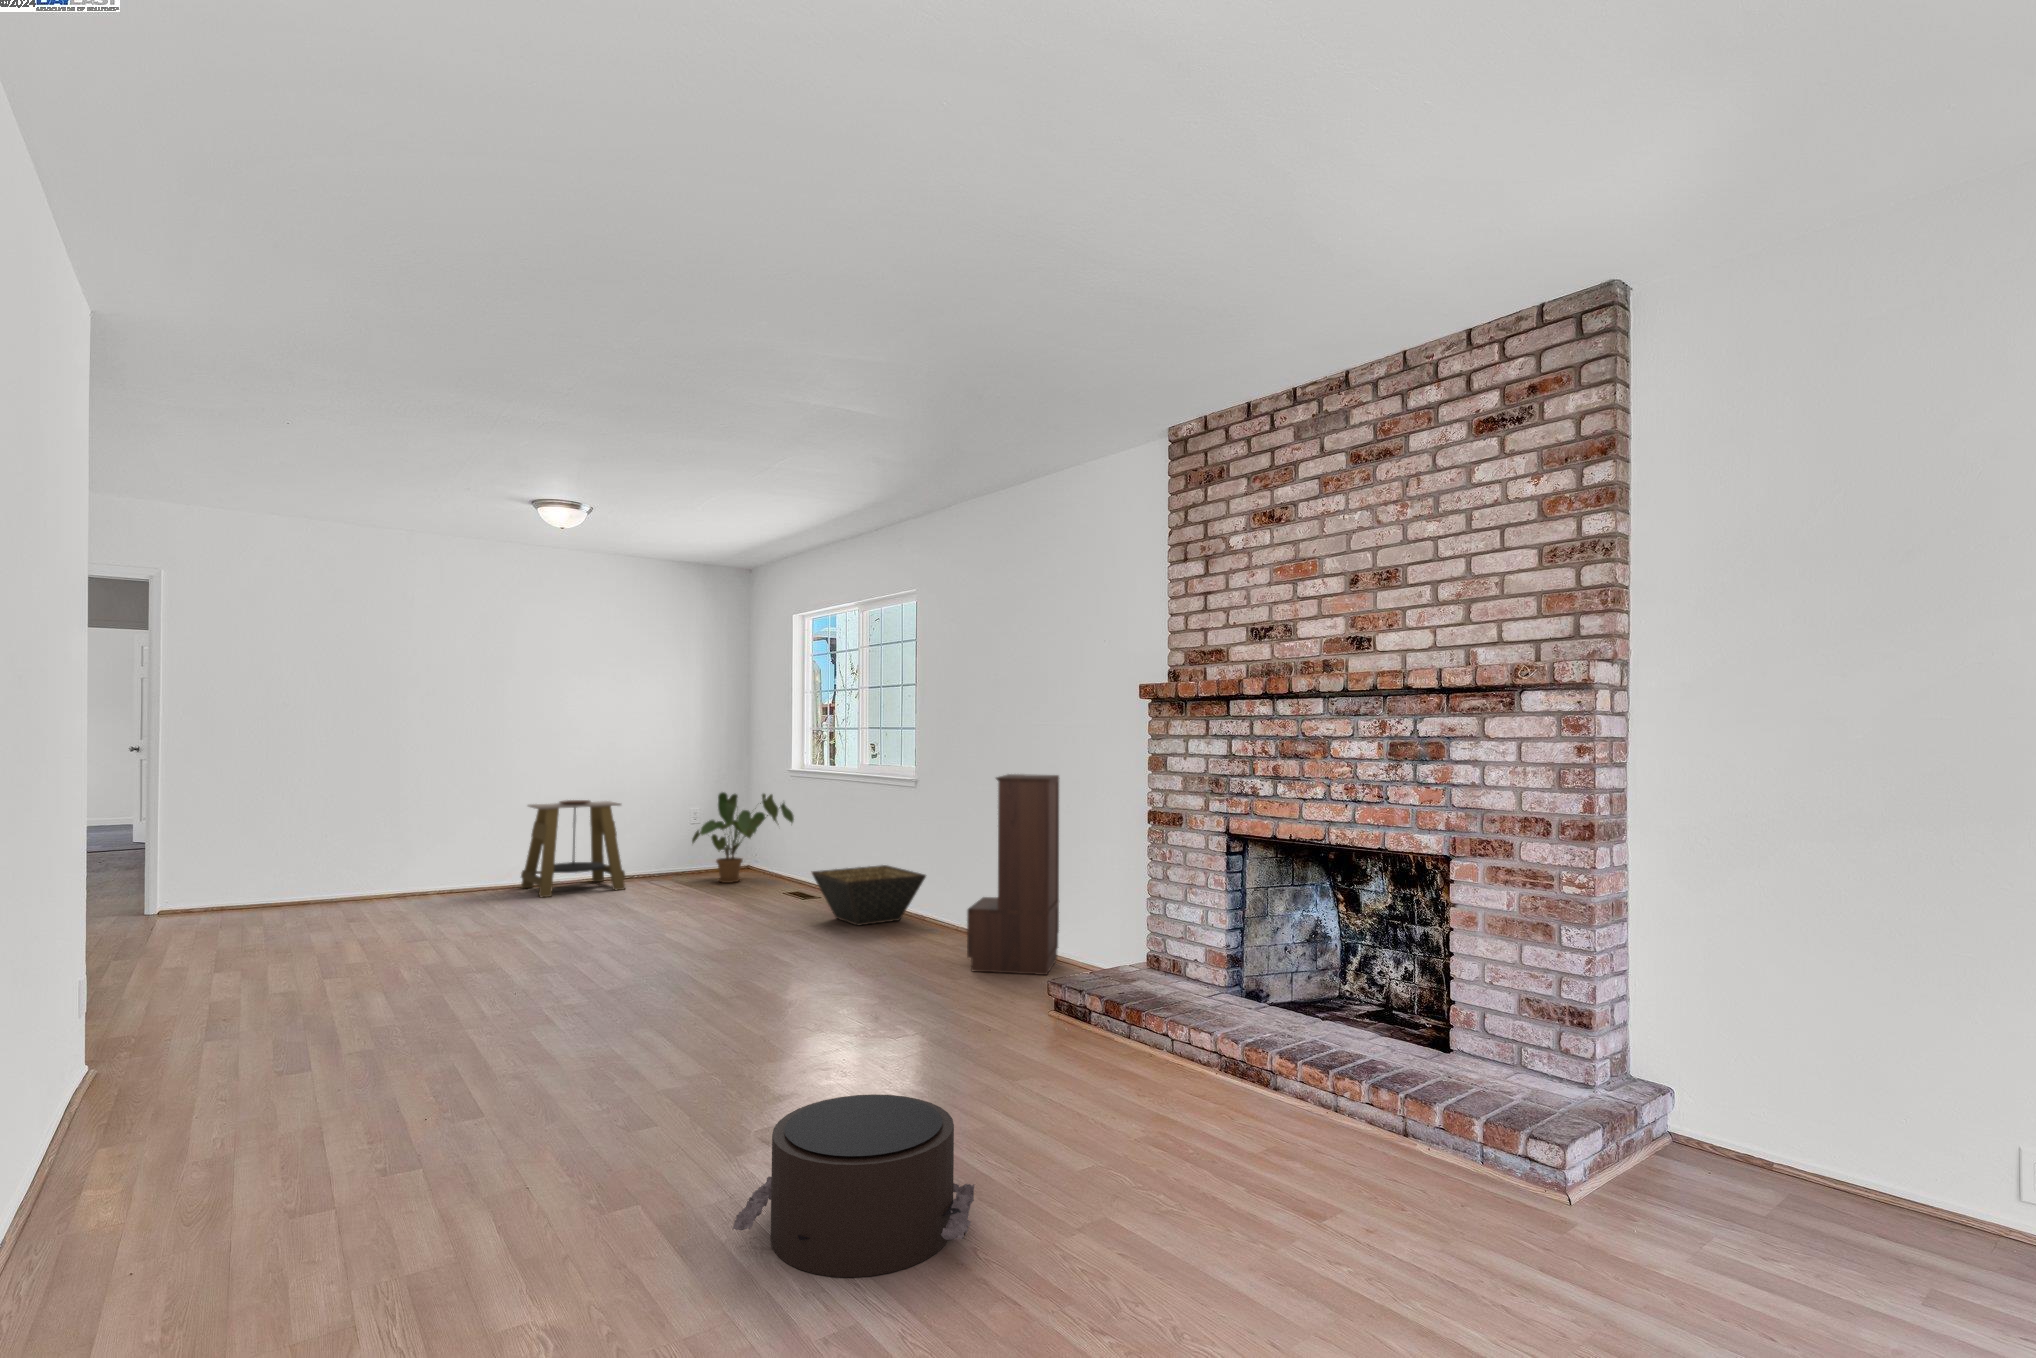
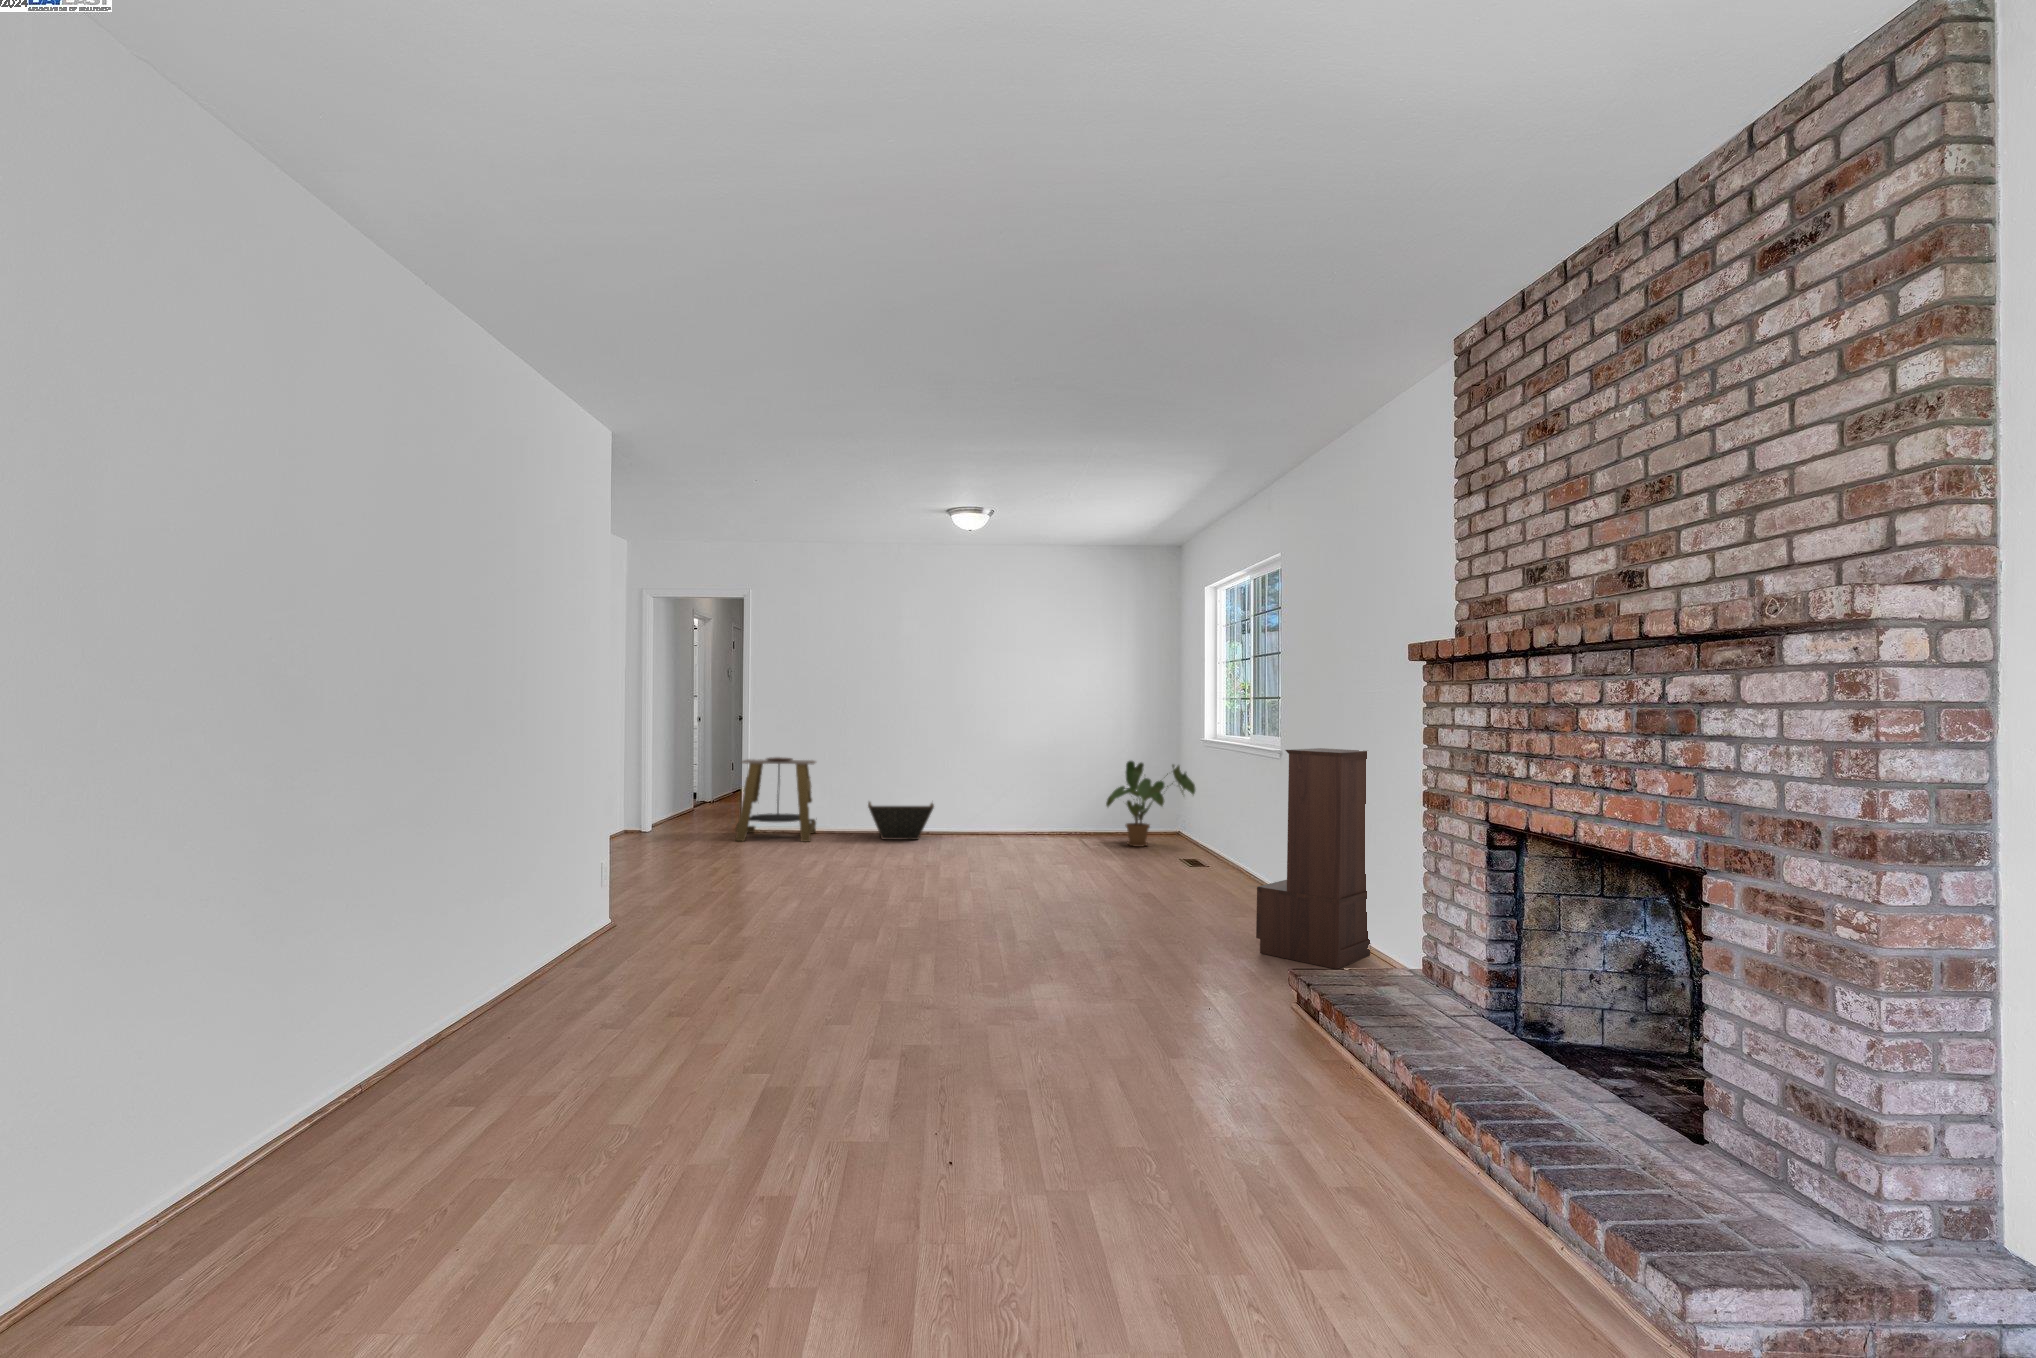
side table: present [521,800,626,897] -> present [735,757,816,842]
basket: present [812,865,926,926] -> present [868,802,934,840]
pouf: present [732,1094,974,1277] -> none [752,1023,971,1185]

